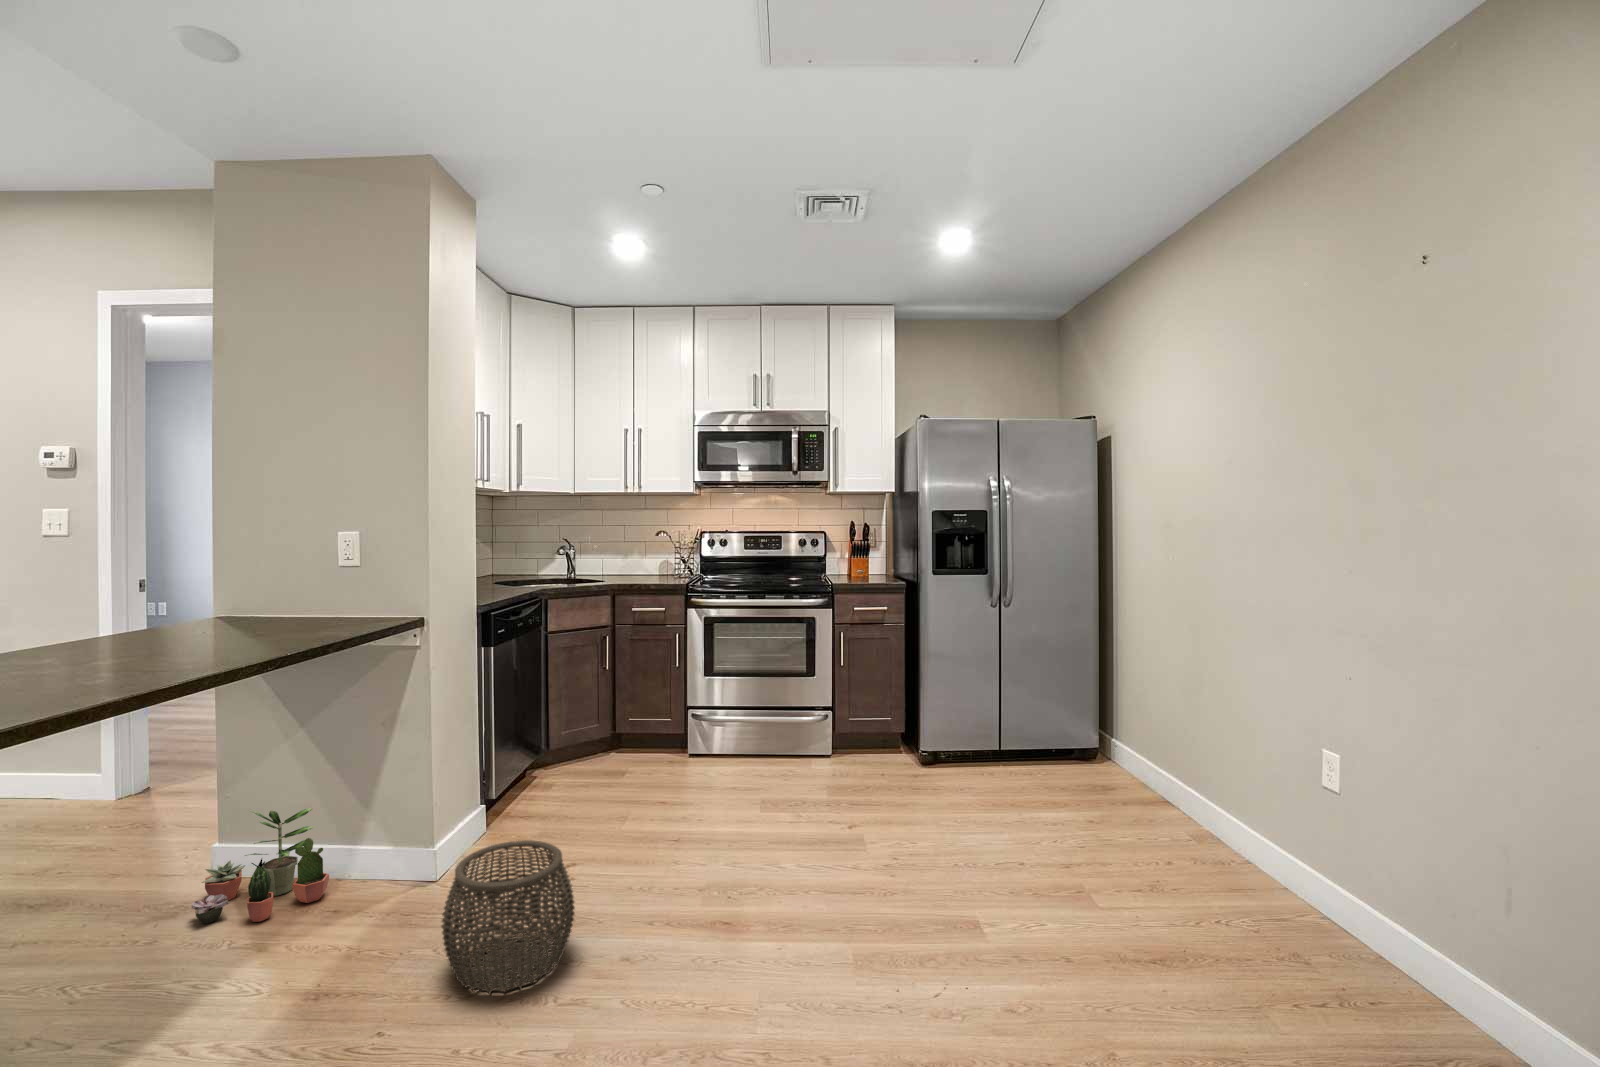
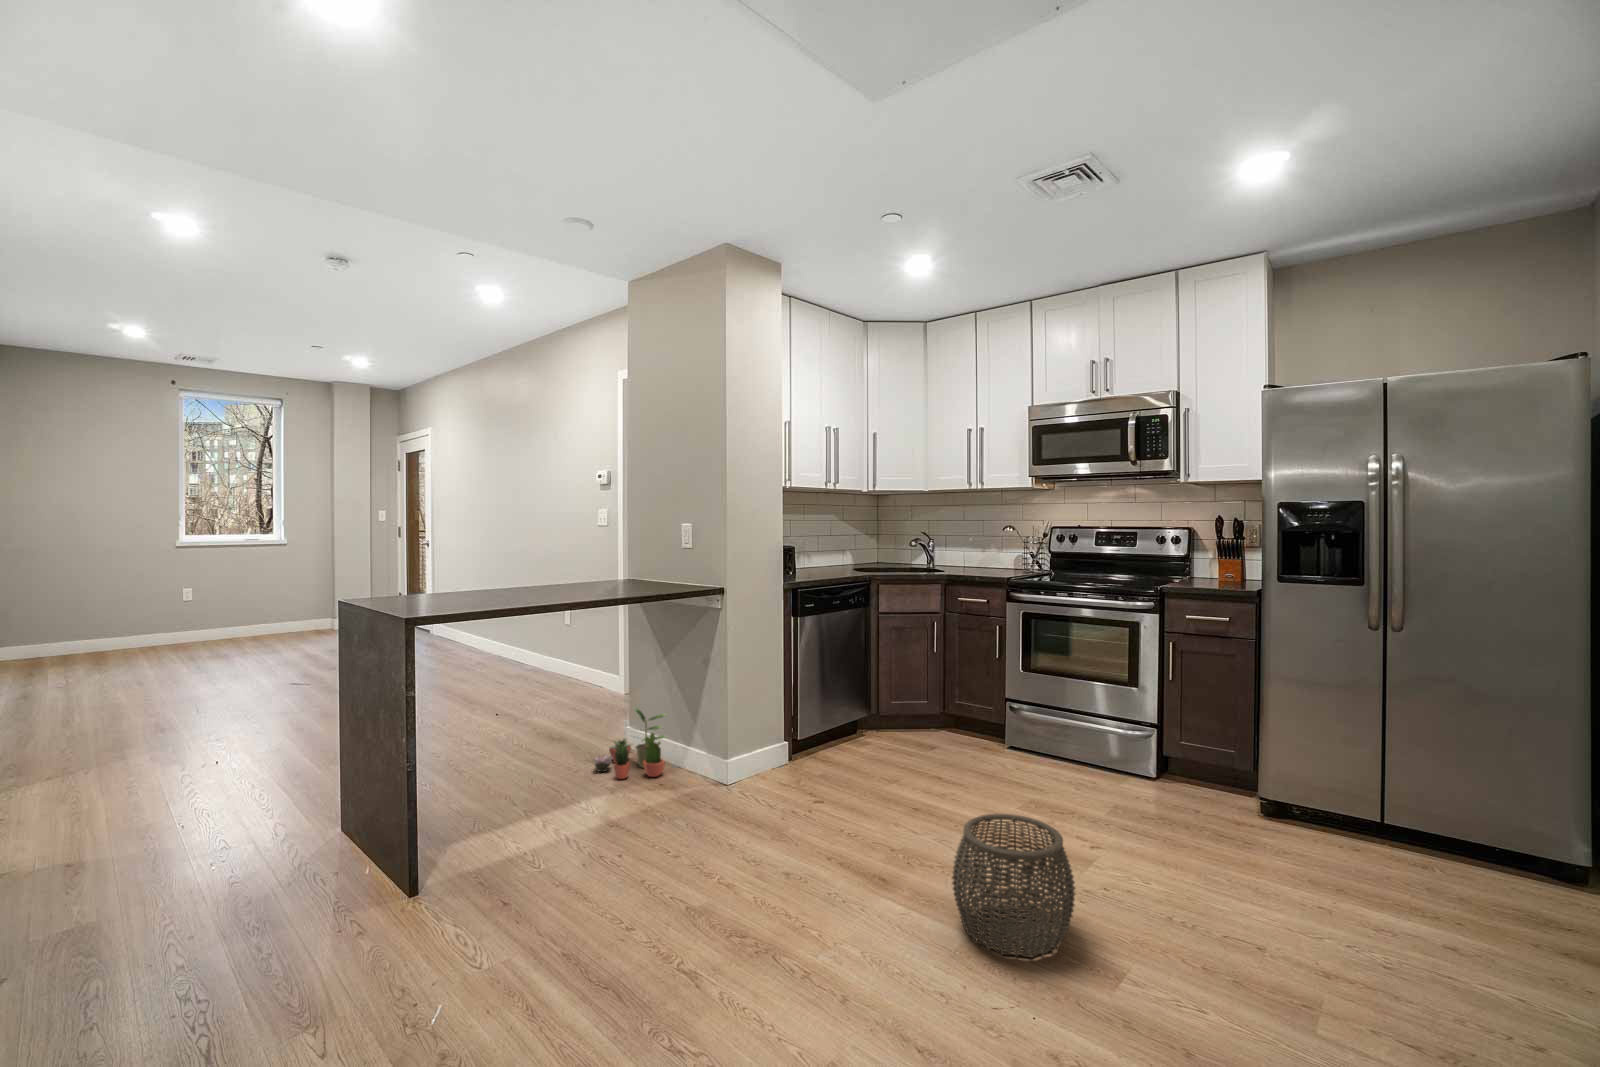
woven basket: present [441,840,575,993] -> present [952,814,1075,958]

